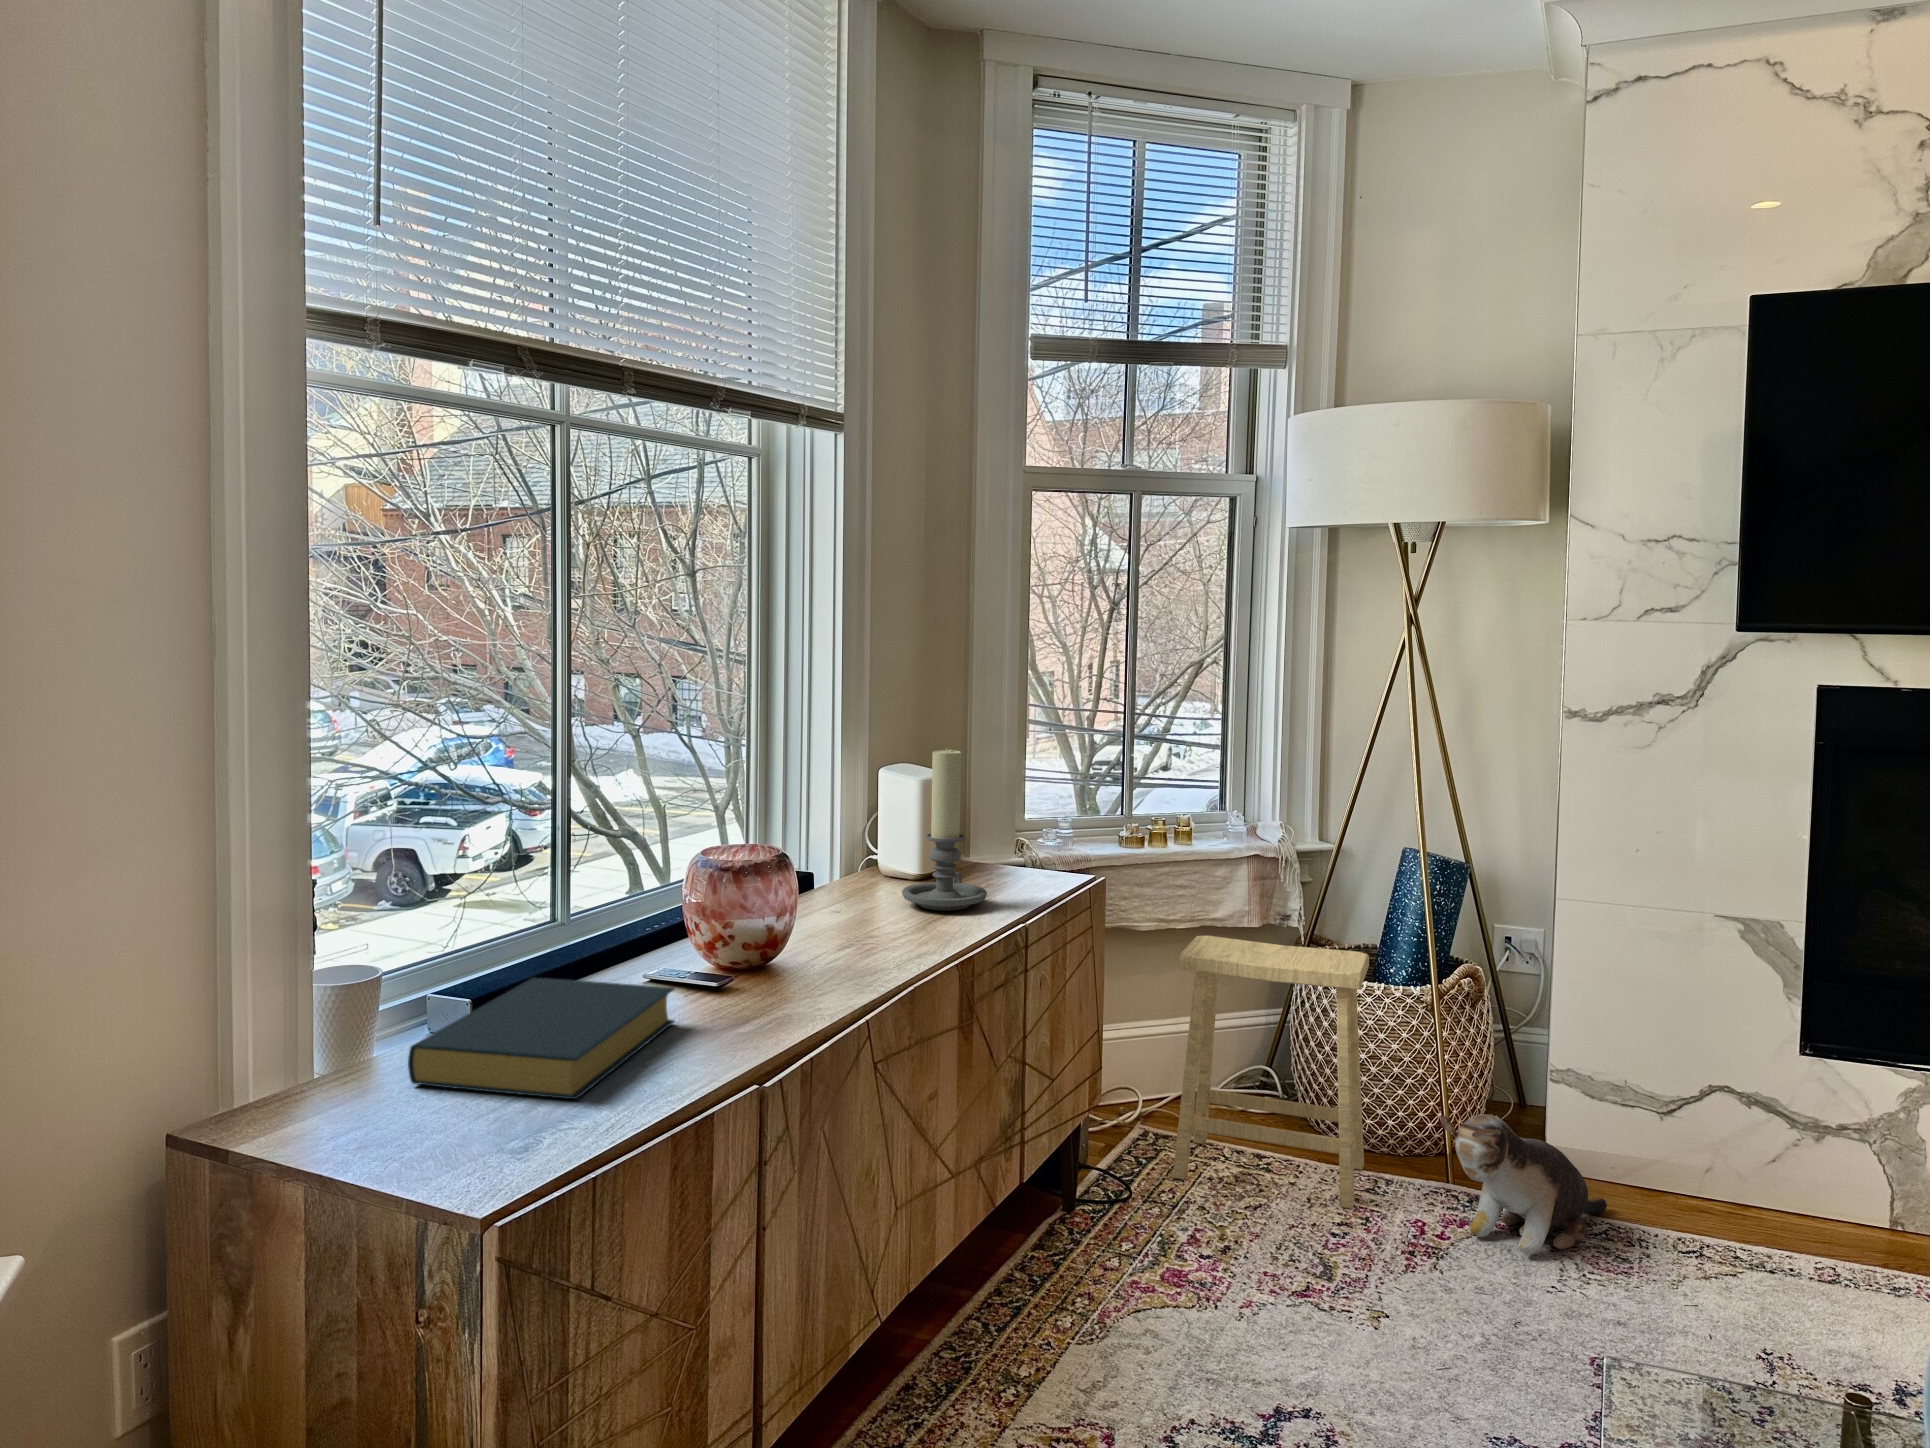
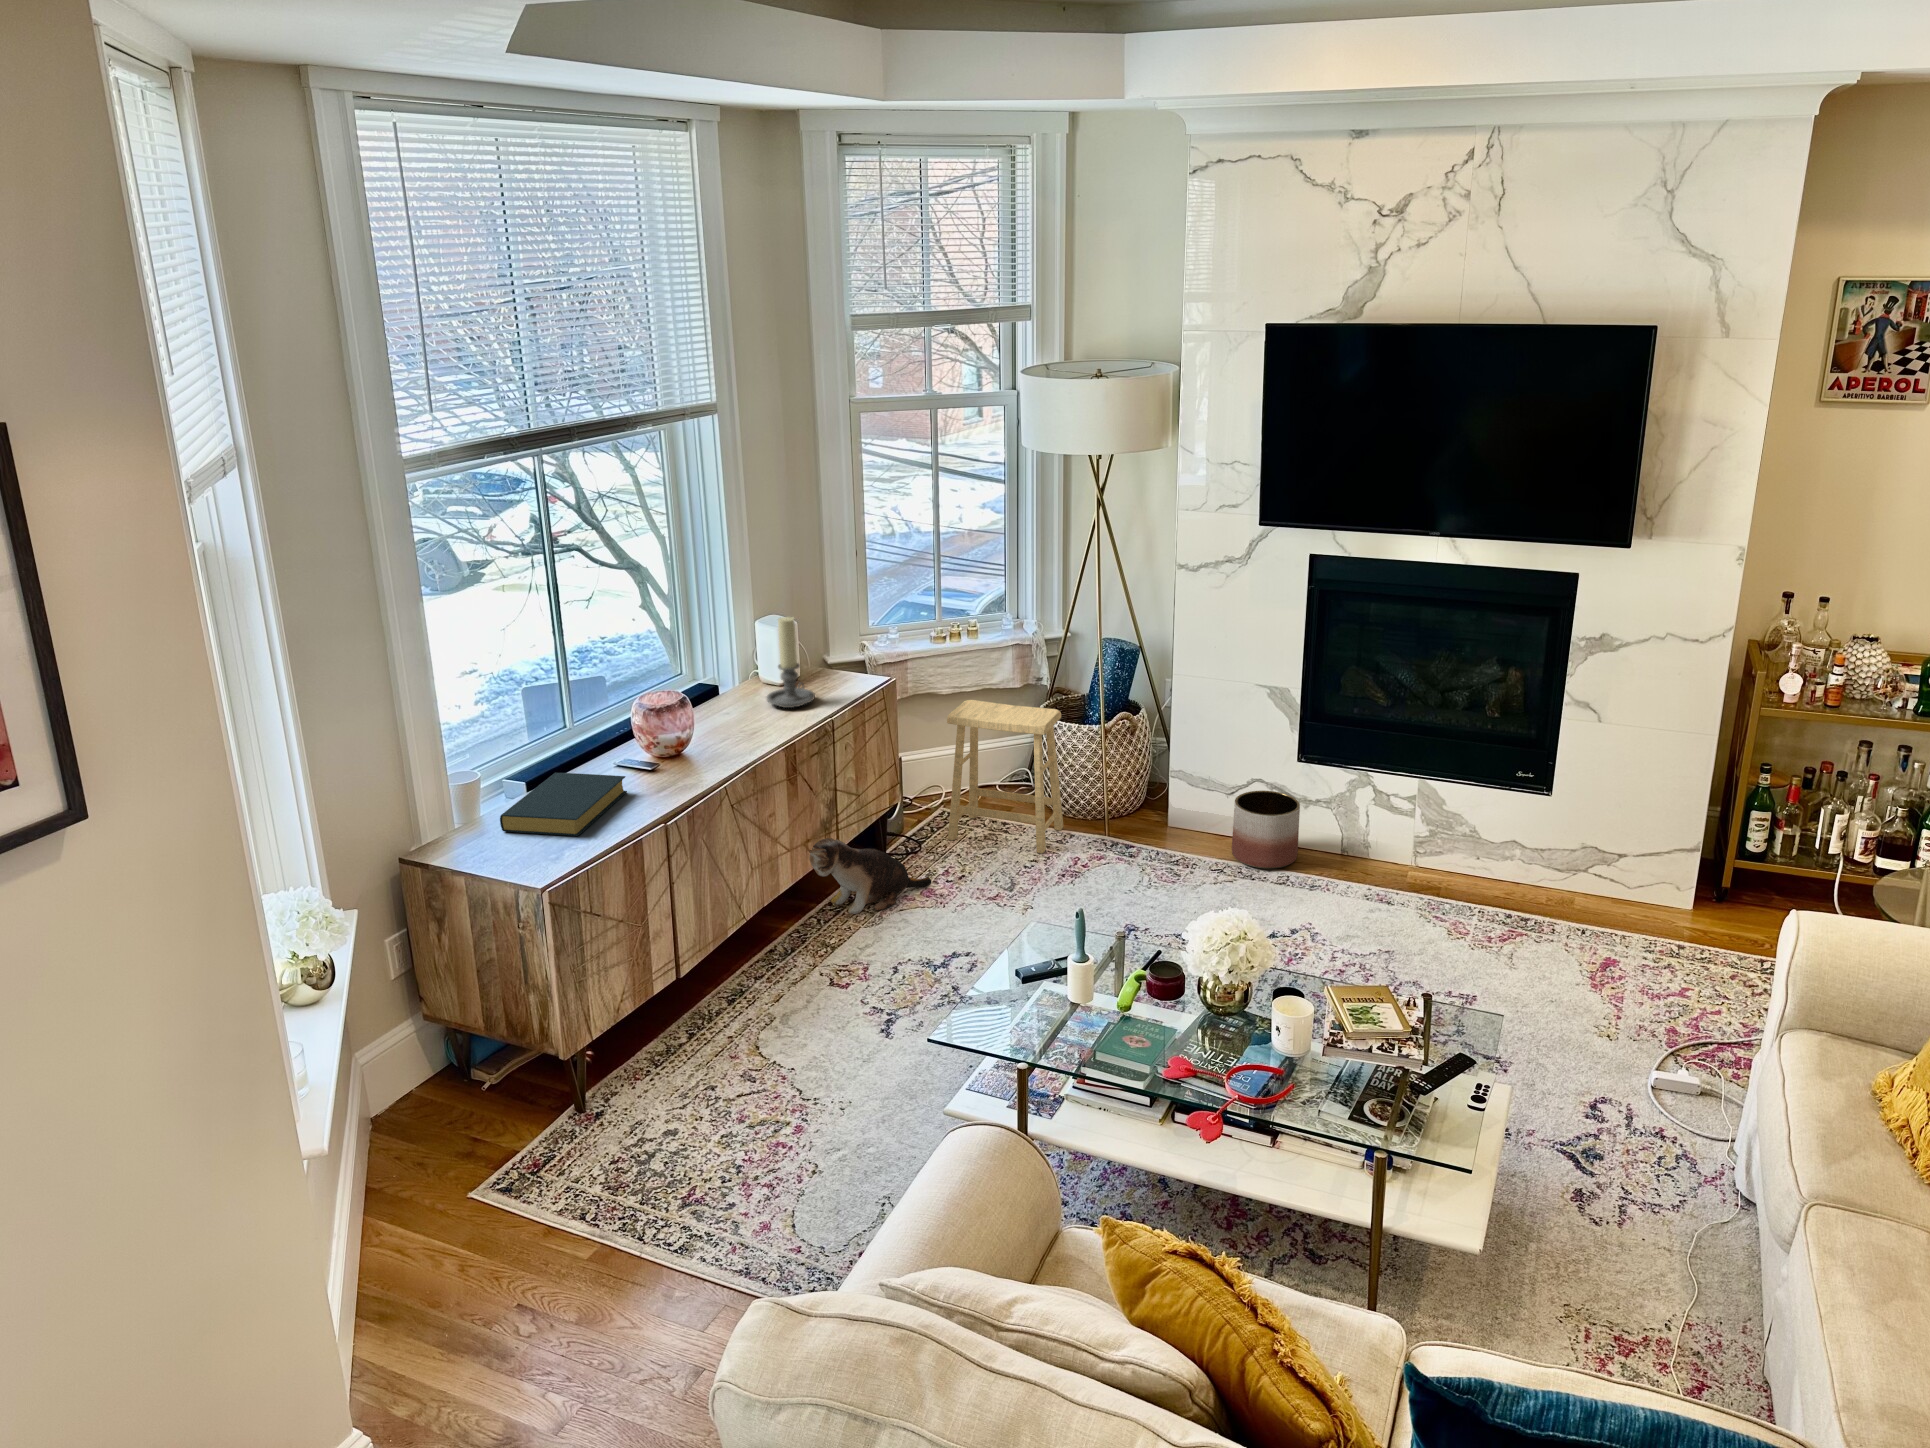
planter: none [1697,1107,1836,1255] -> present [1232,791,1300,869]
plush toy: present [1441,1114,1607,1254] -> present [809,838,931,914]

